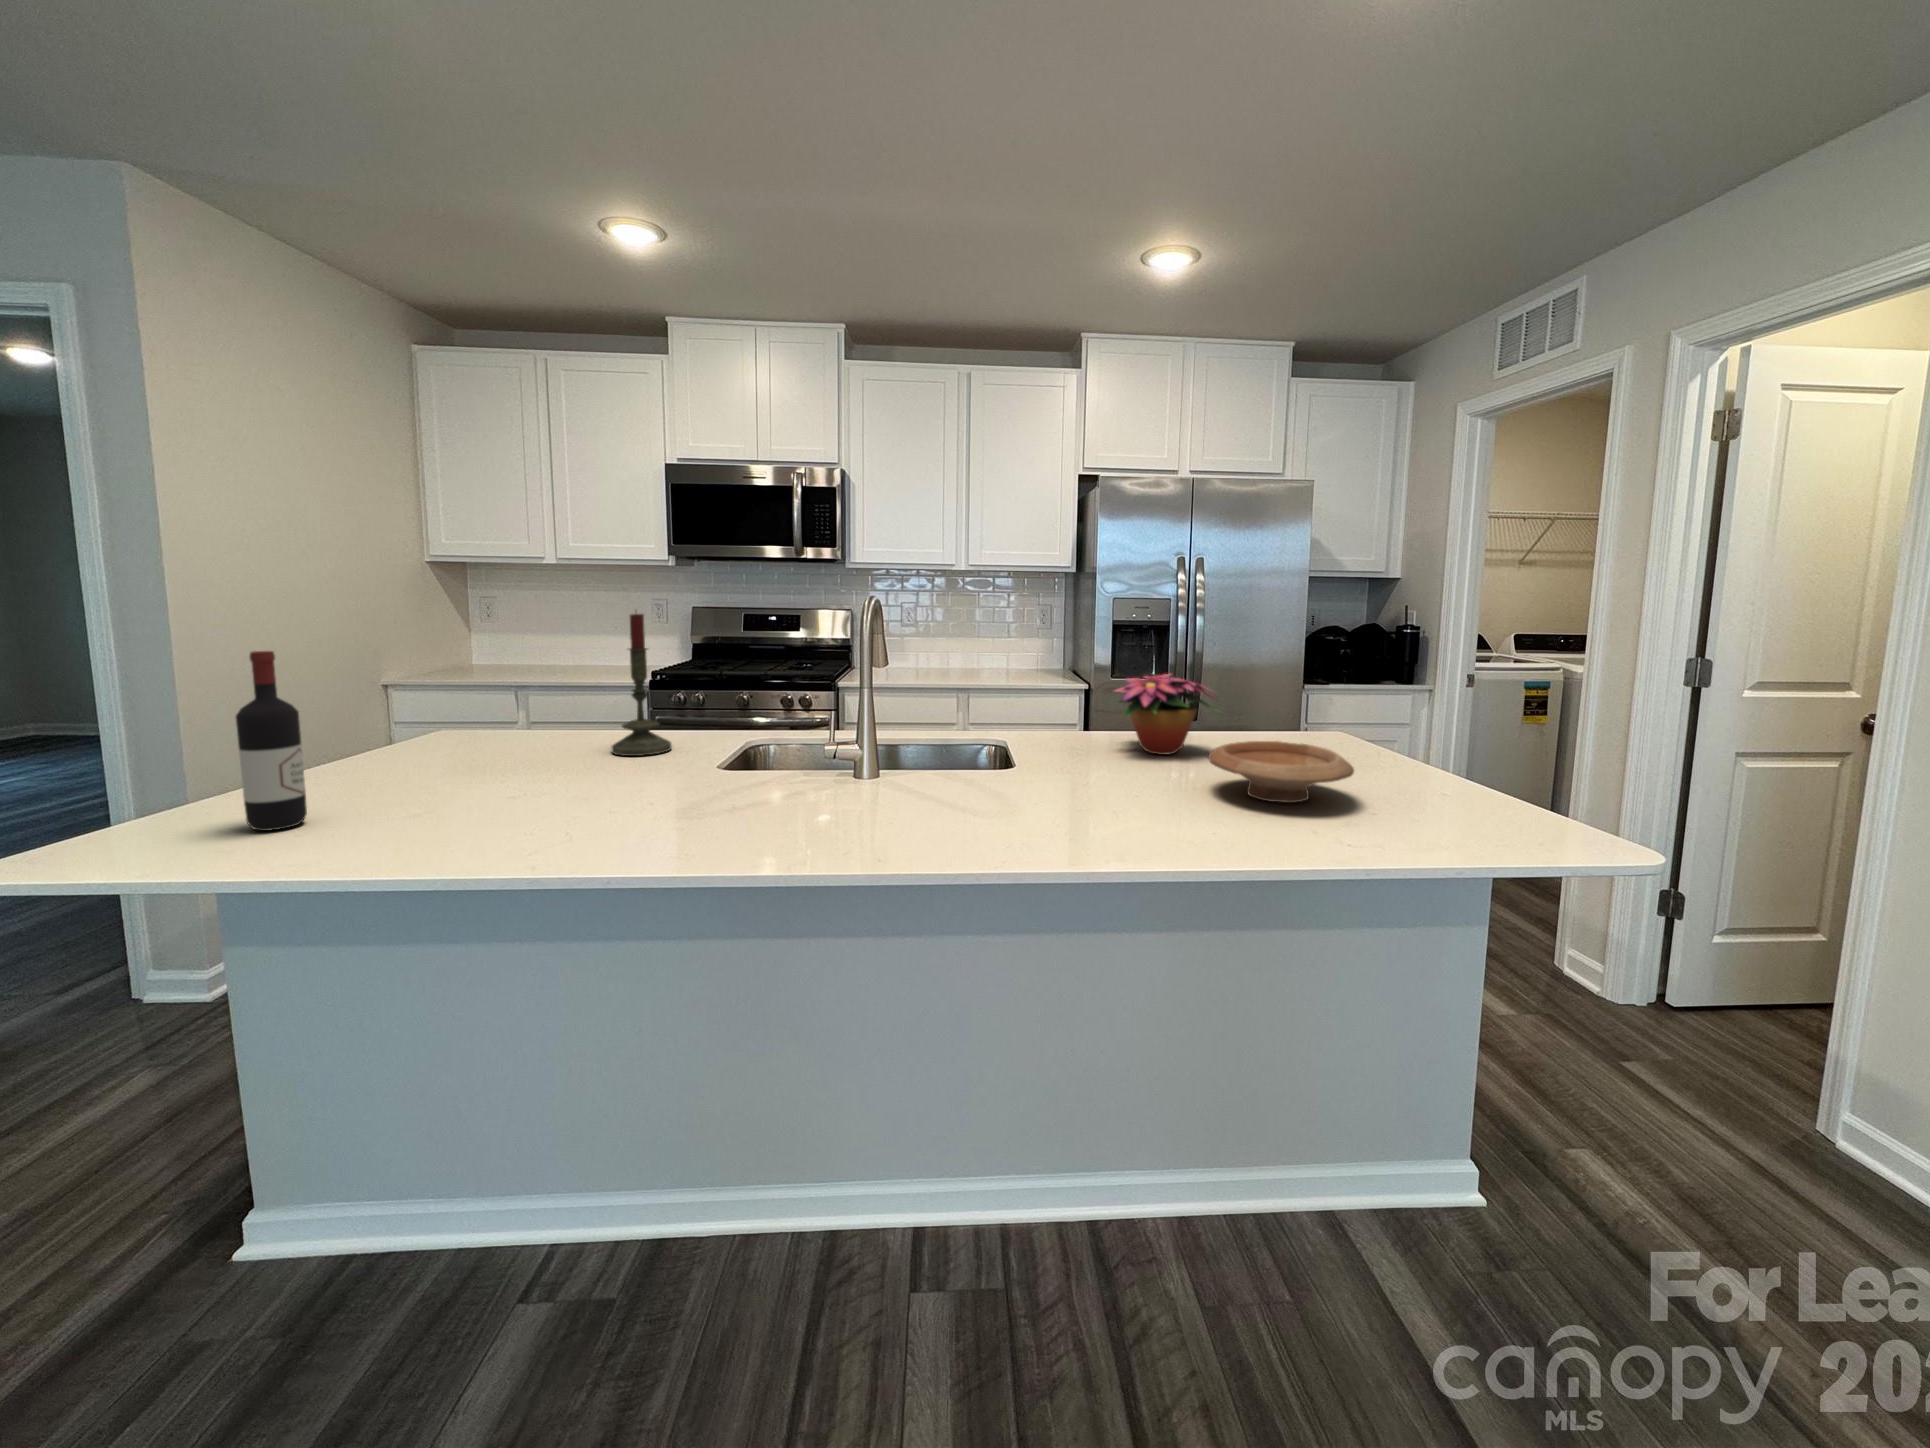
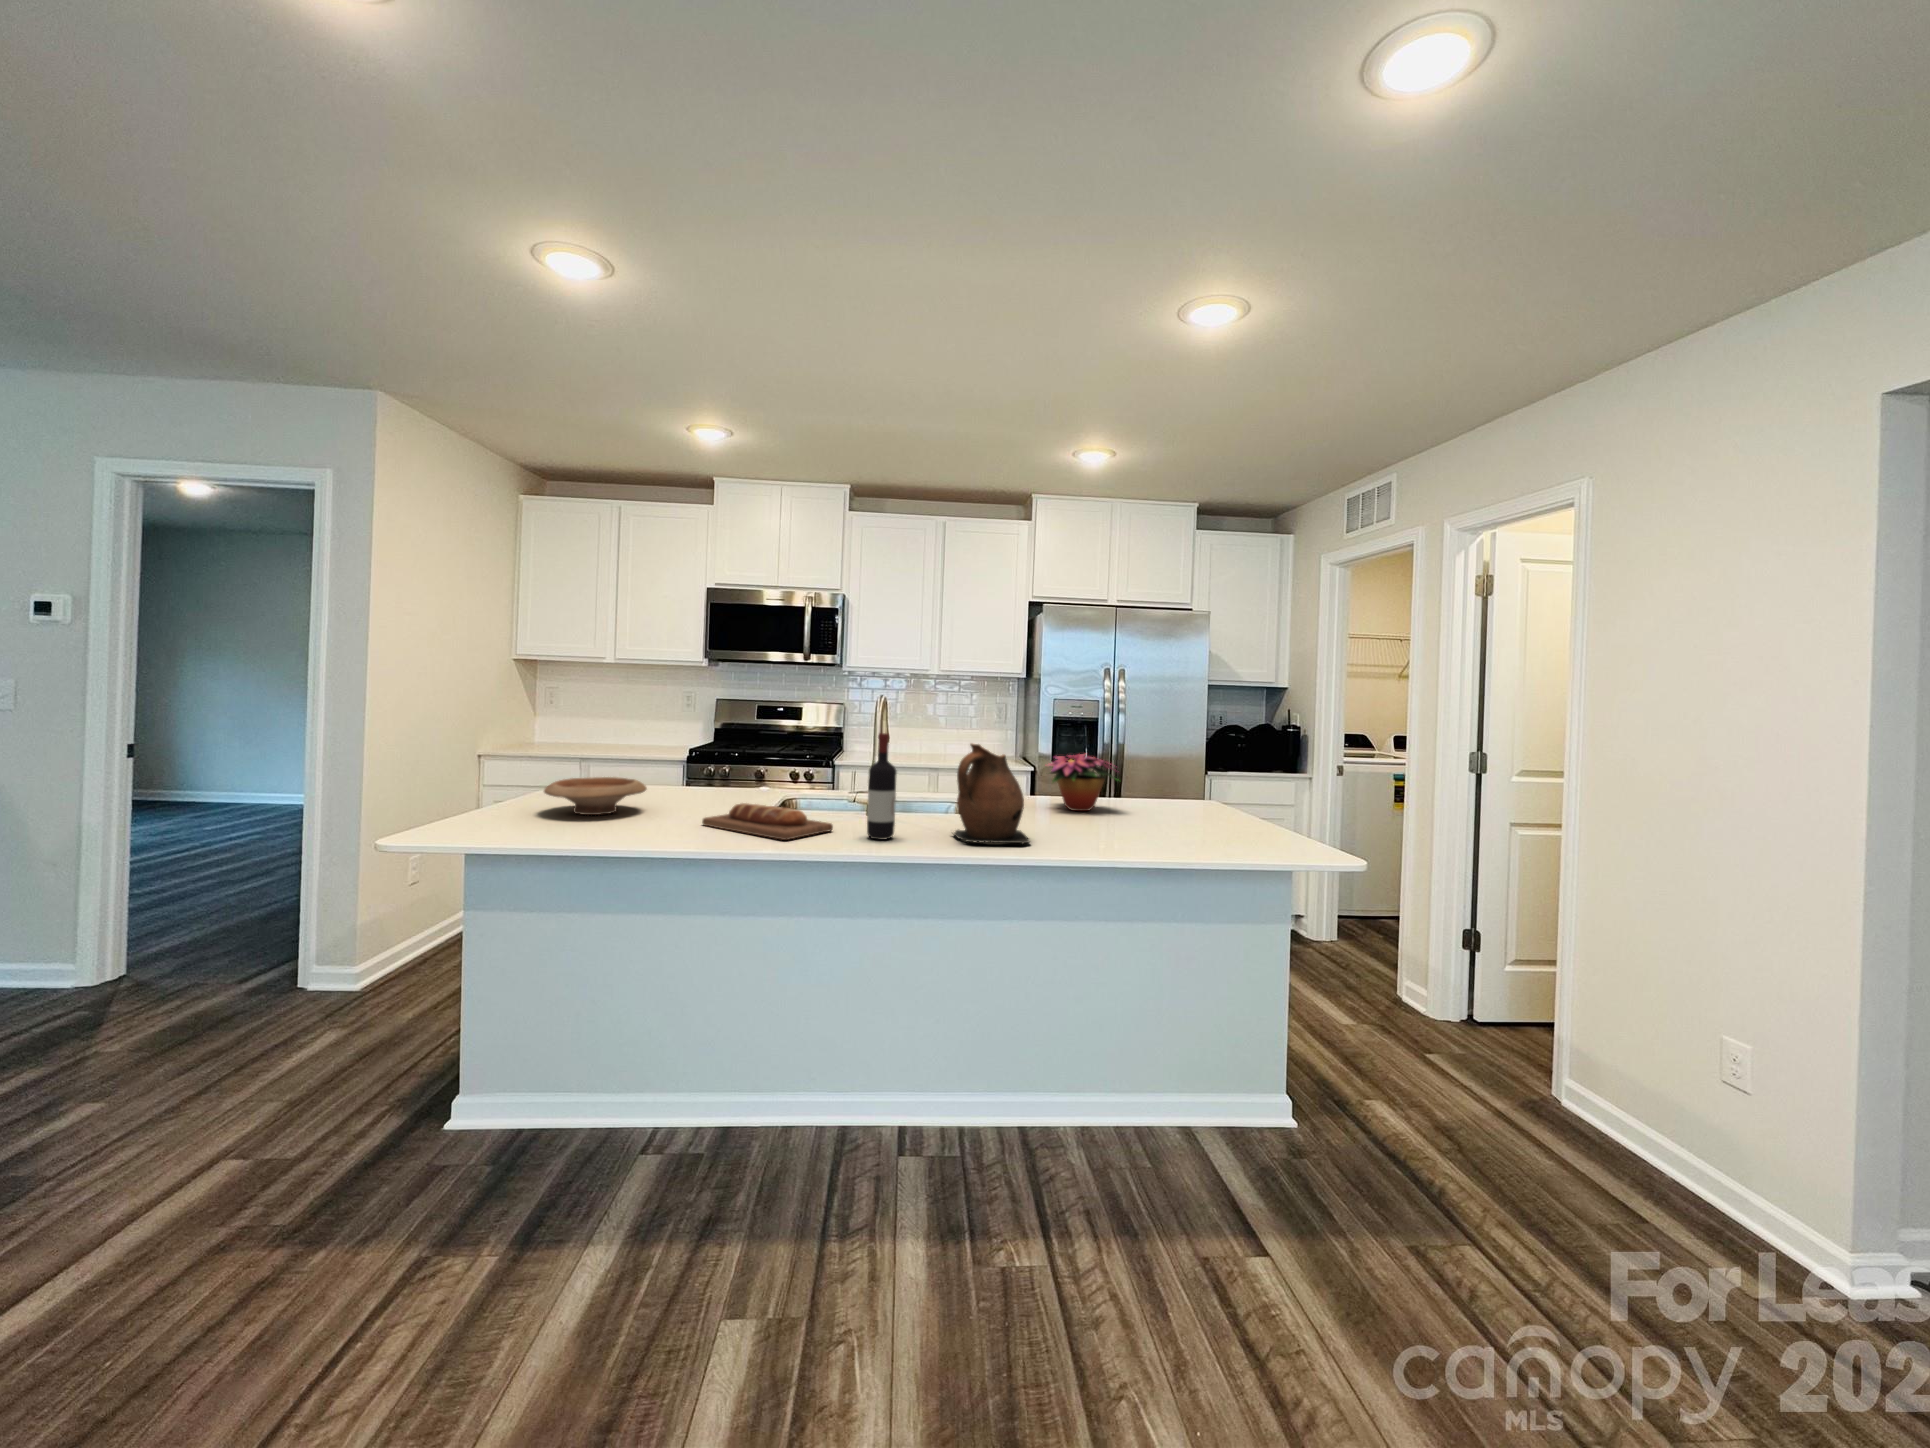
candle: present [612,613,672,756] -> none [692,700,733,802]
wine bottle: present [235,651,307,831] -> present [867,733,897,840]
ceramic pitcher: none [977,669,1103,829] -> present [954,744,1030,844]
wooden bowl: present [1208,741,1354,803] -> present [544,777,647,815]
bread loaf: none [596,767,797,831] -> present [702,803,833,840]

